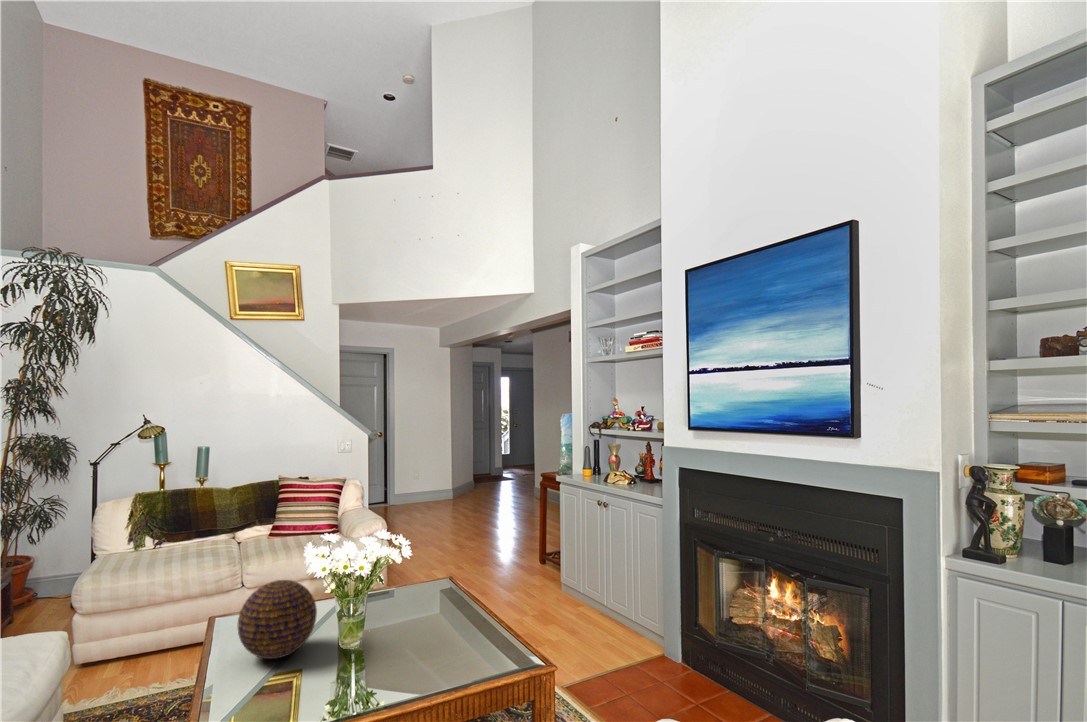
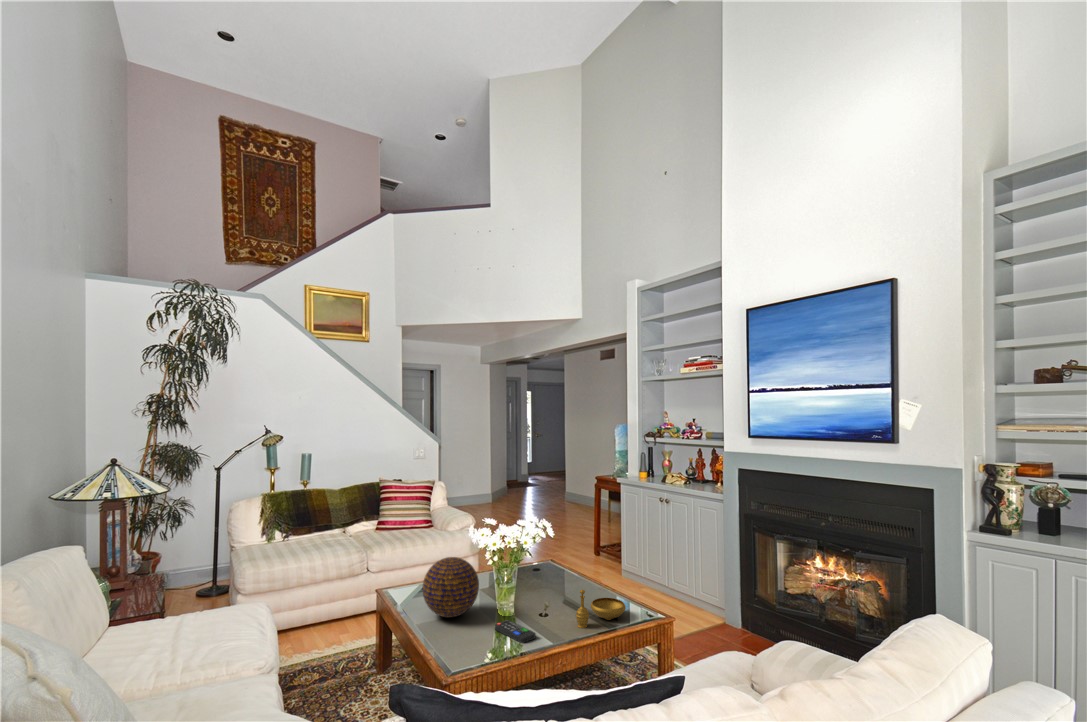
decorative bowl: none [428,626,501,677] -> present [576,590,626,628]
remote control: none [319,665,363,701] -> present [495,620,536,643]

